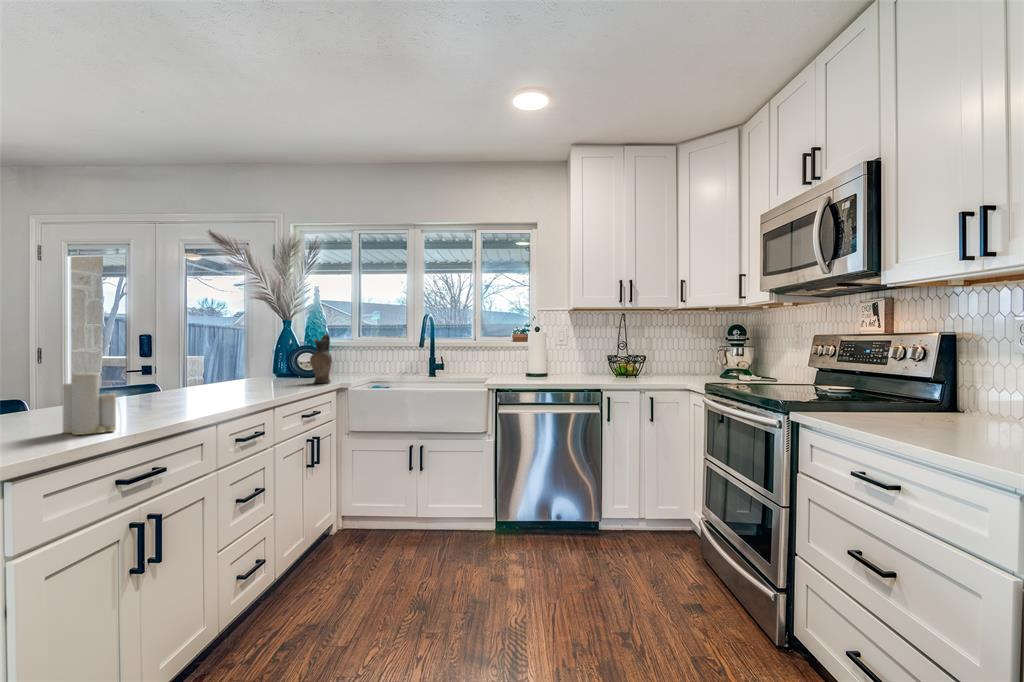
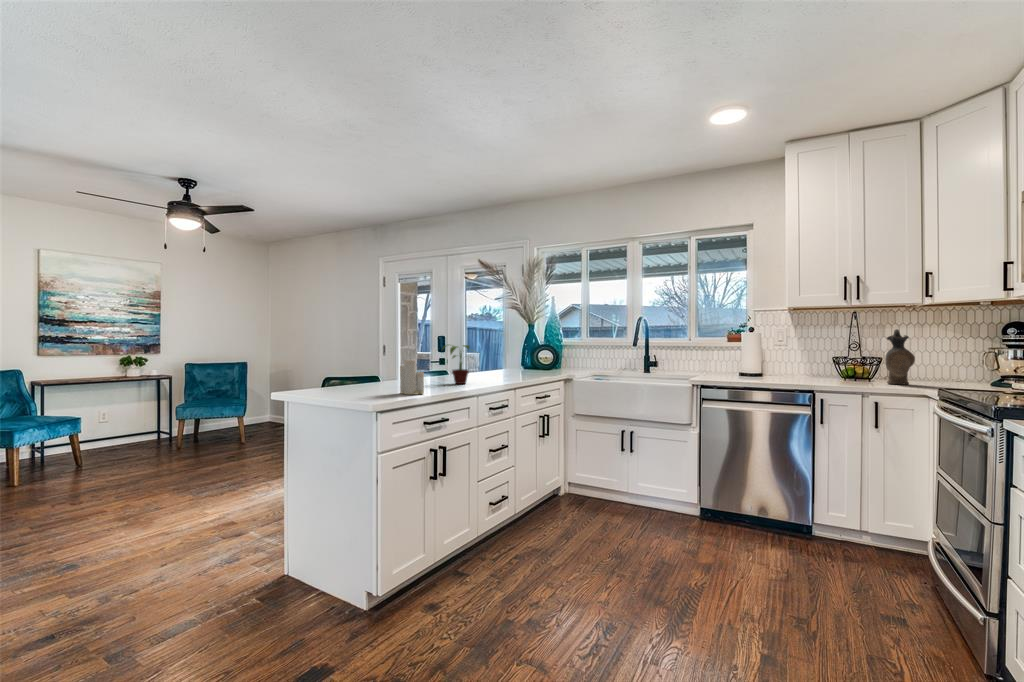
ceramic pitcher: present [310,334,332,383] -> present [885,329,915,384]
potted plant: none [149,347,218,407] -> present [443,345,469,384]

